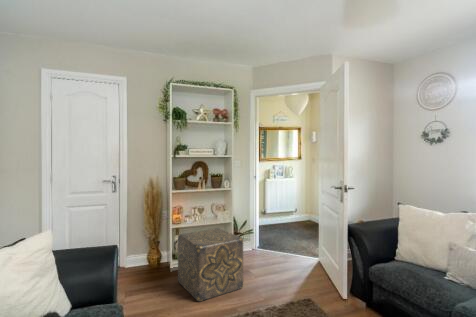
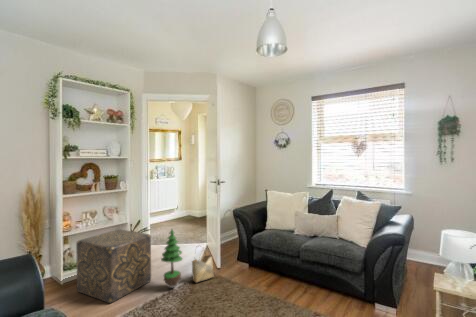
potted tree: none [249,235,273,302] -> present [161,230,182,288]
woven basket: none [284,259,311,302] -> present [192,255,214,282]

